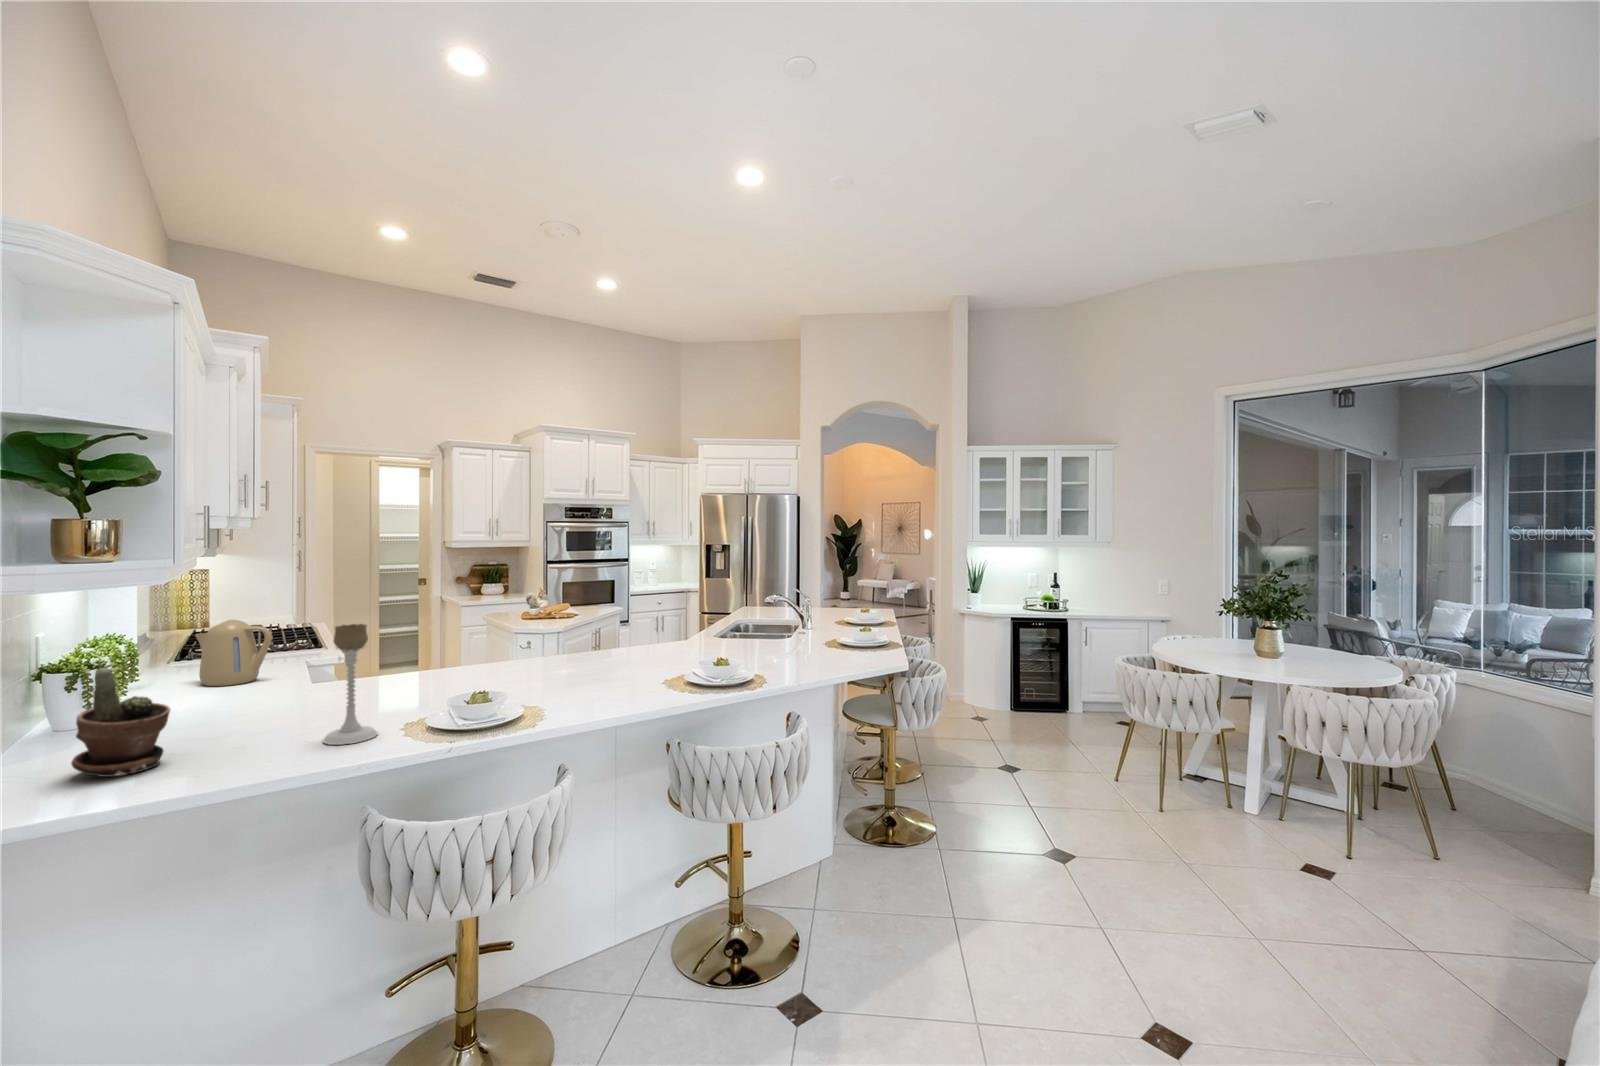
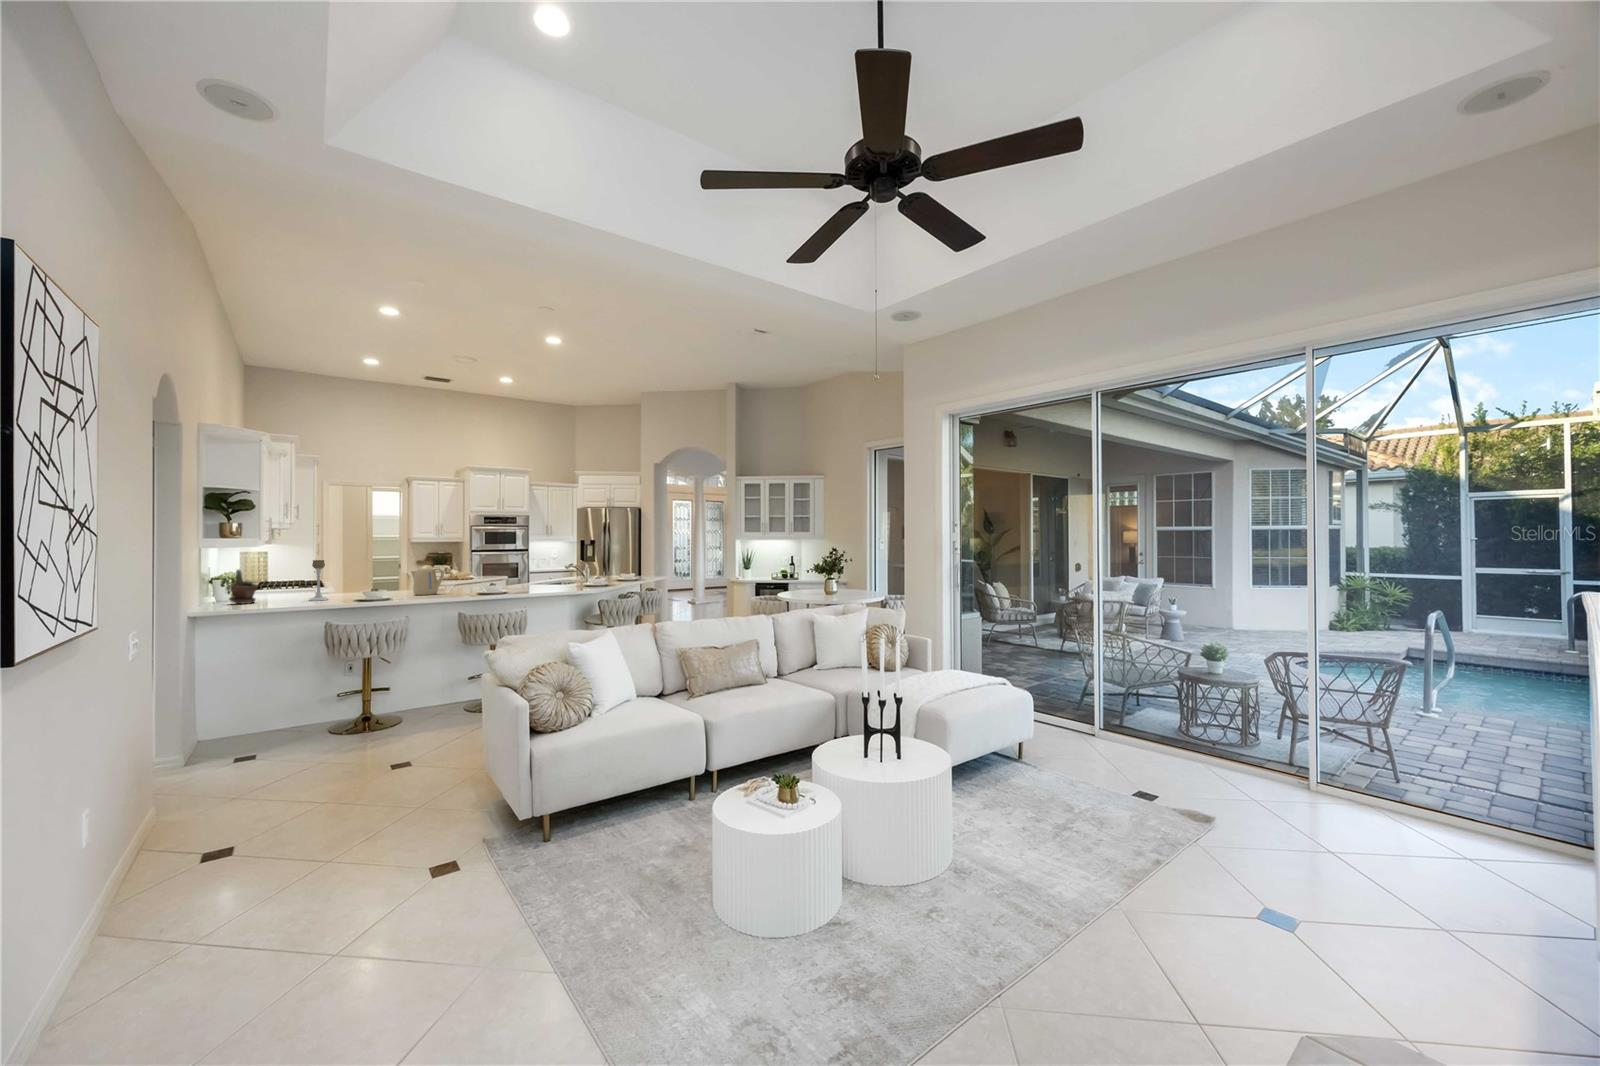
kettle: present [195,620,272,686] -> present [411,565,444,595]

